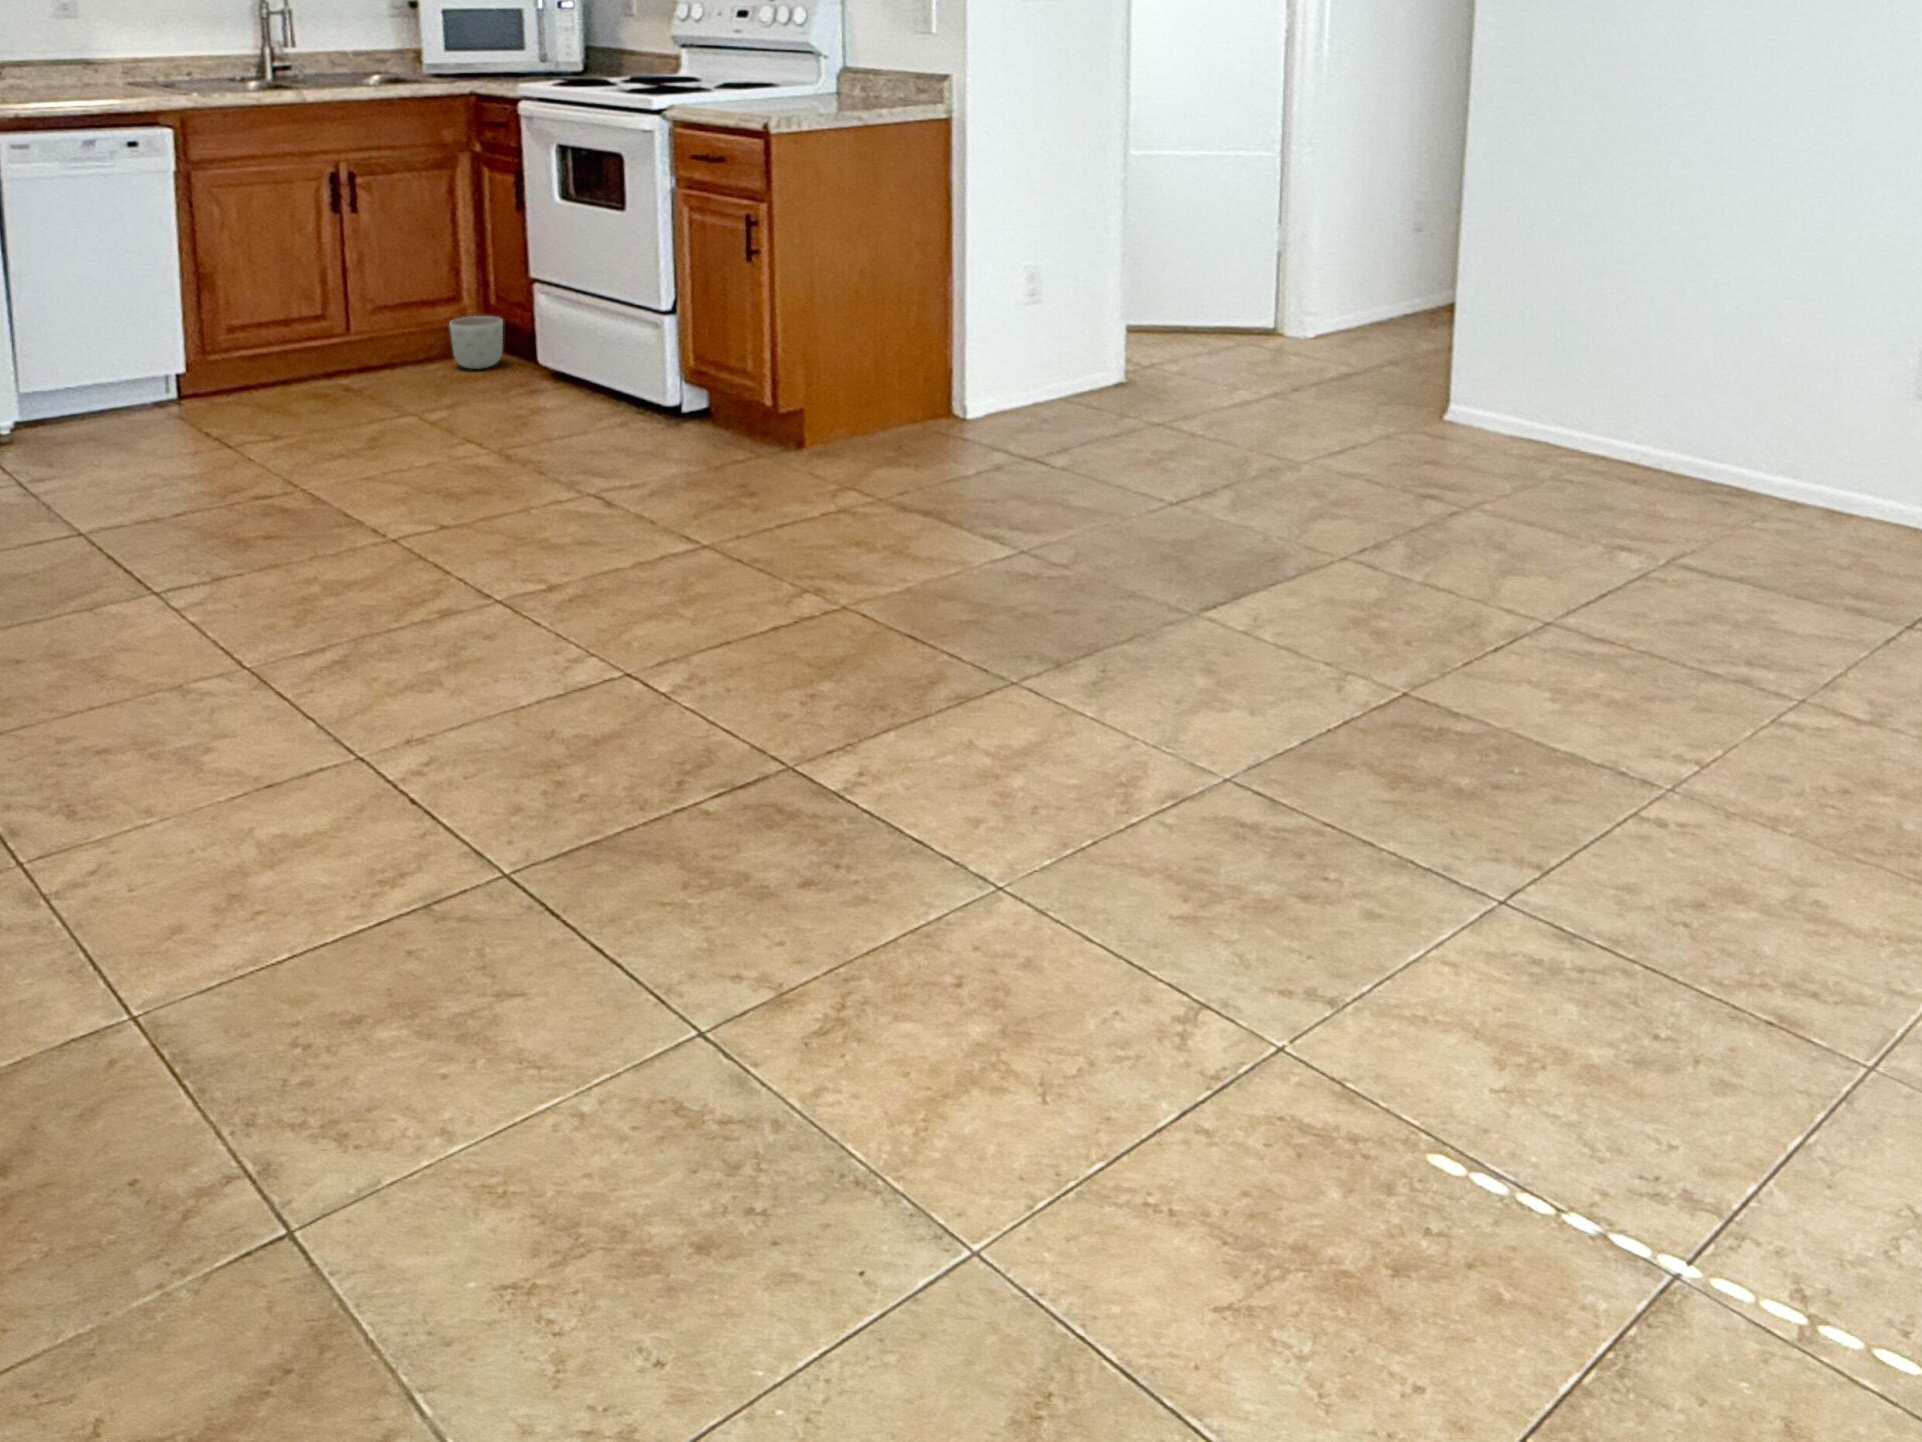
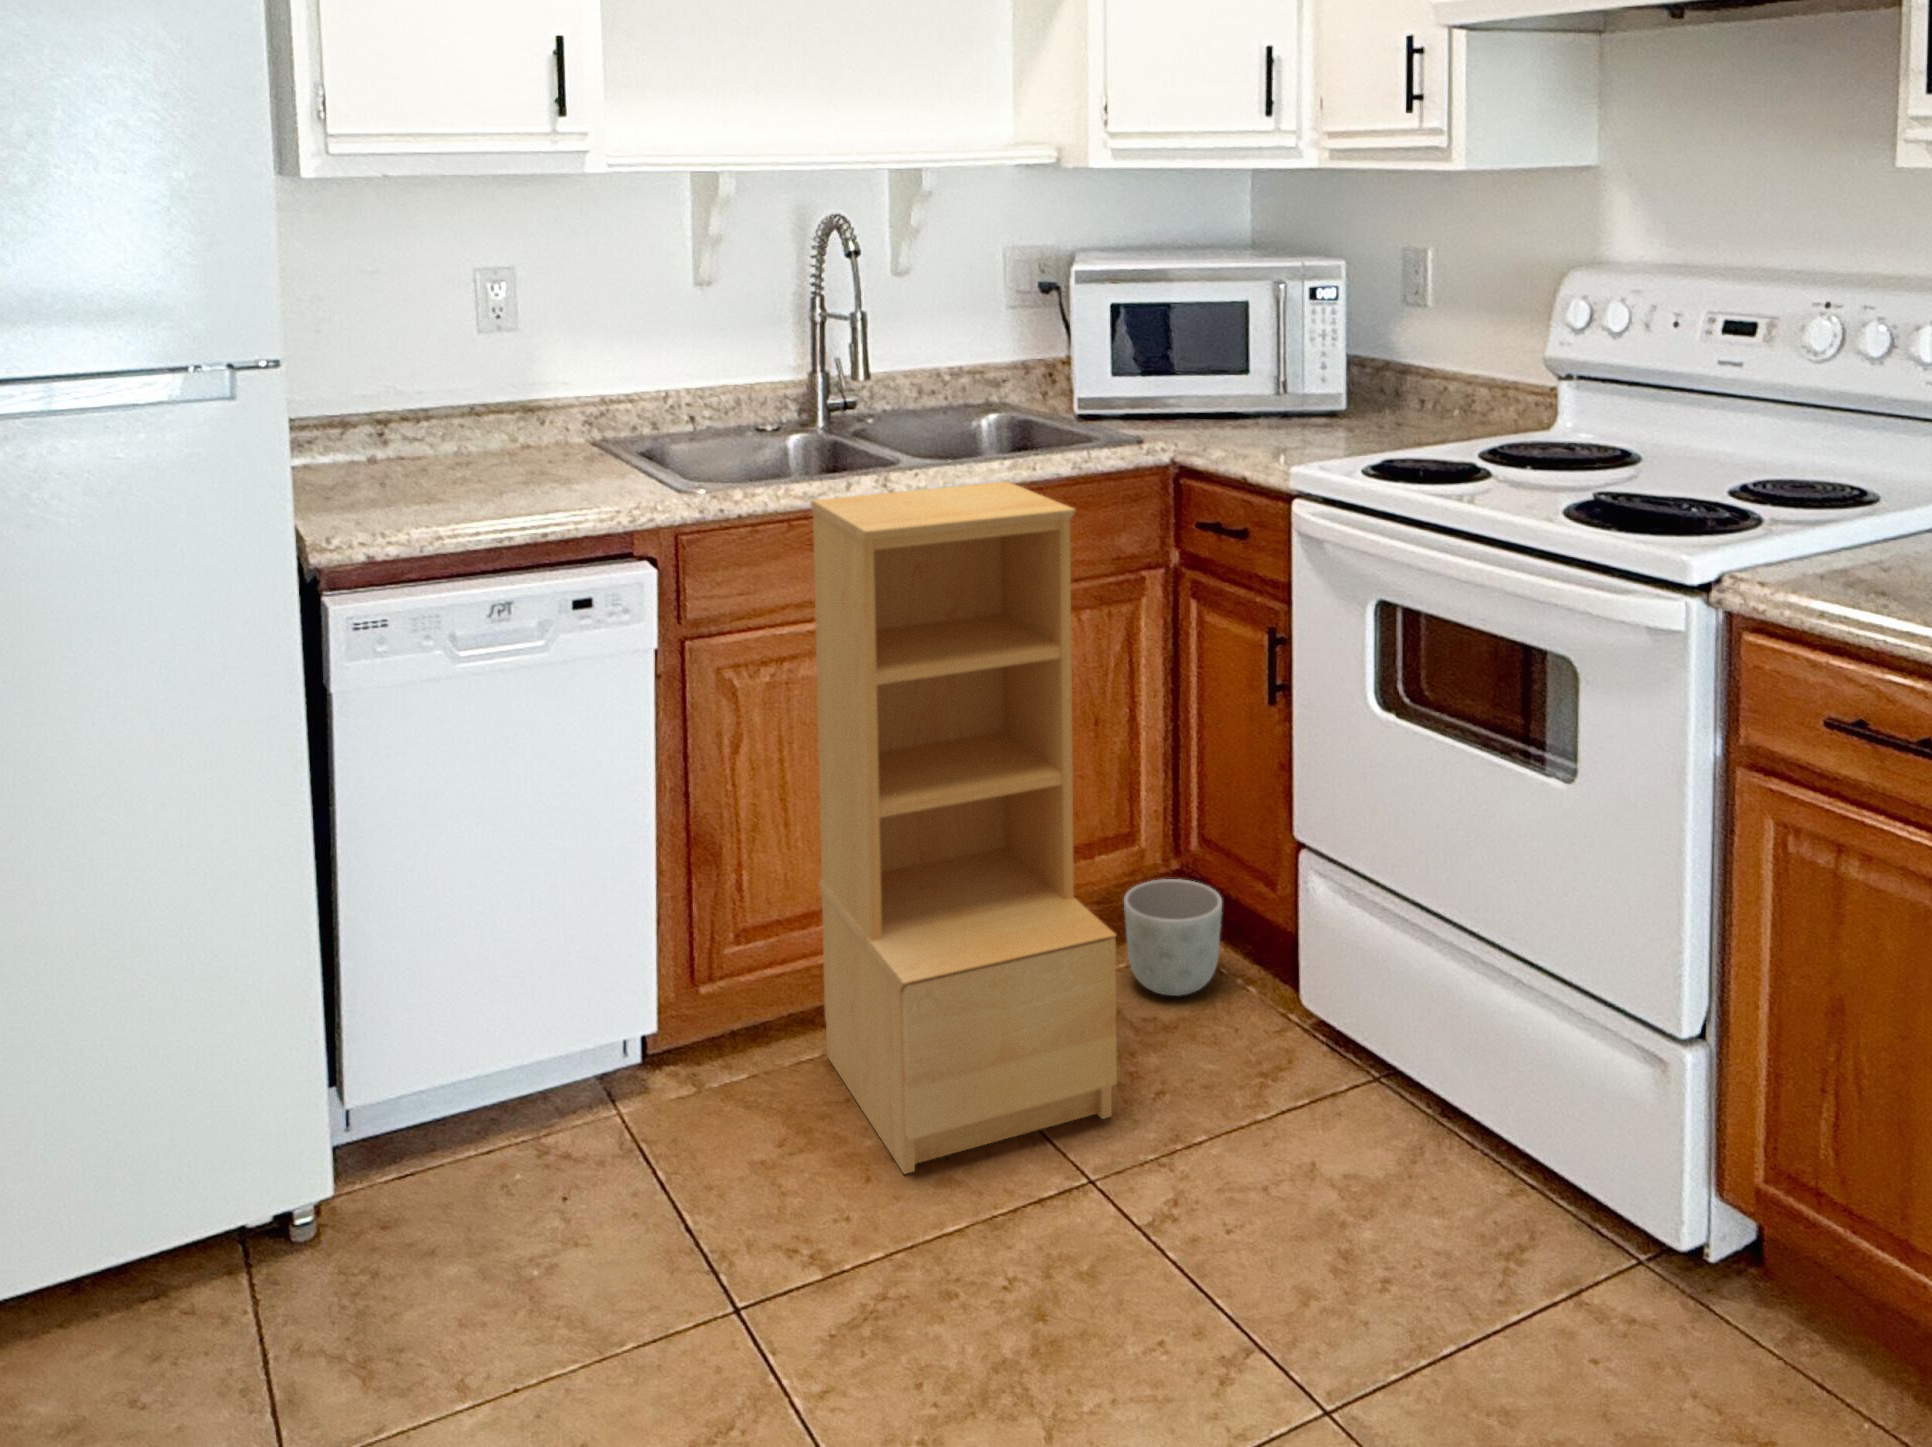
bookshelf: none [257,95,430,415] -> present [811,481,1117,1174]

